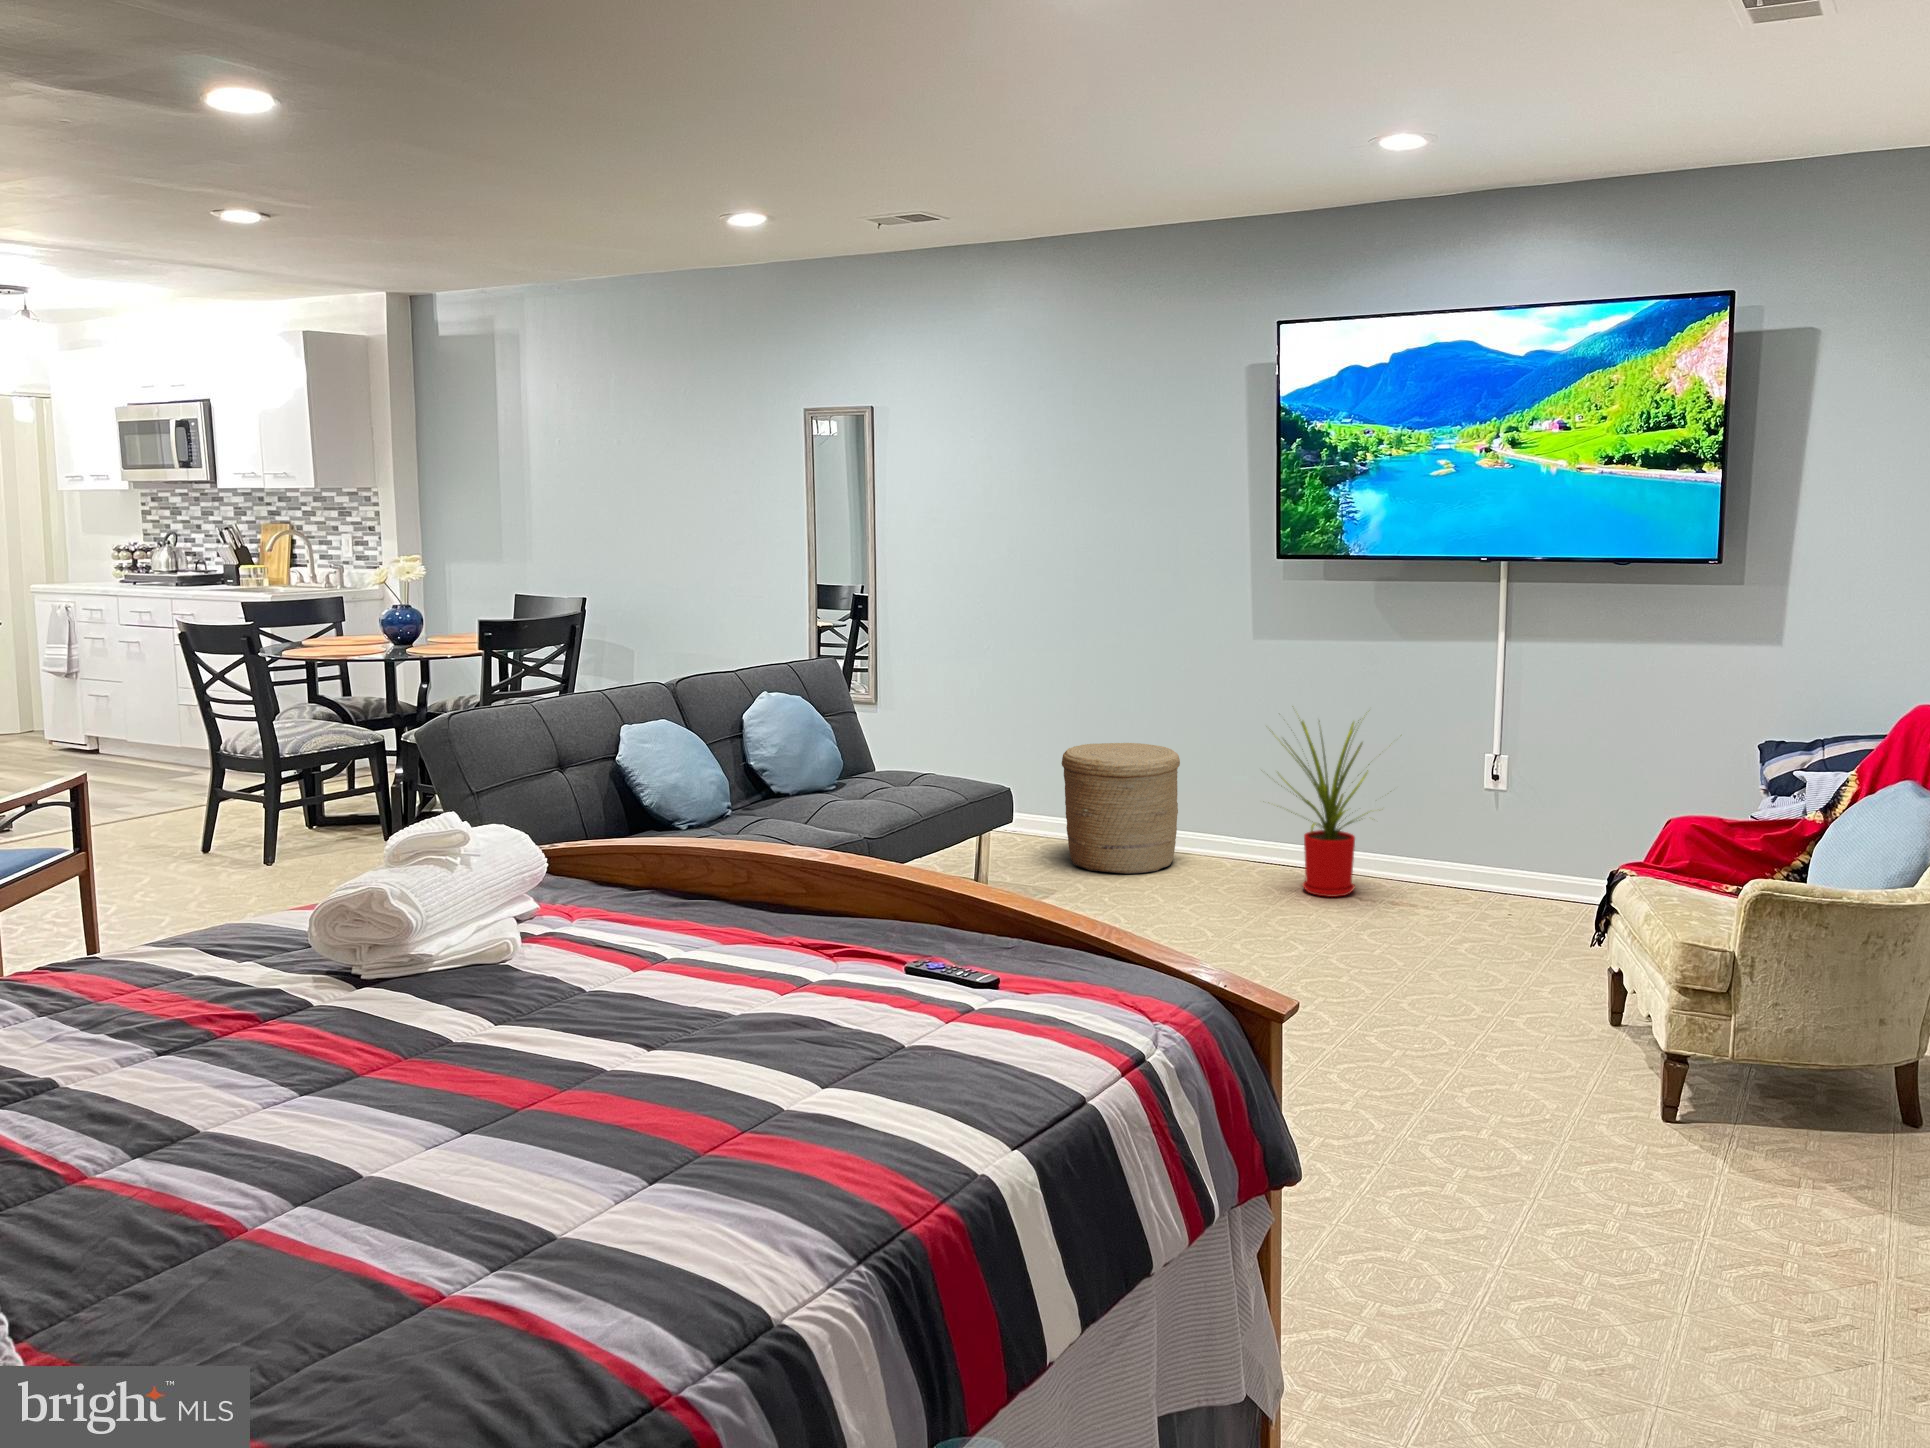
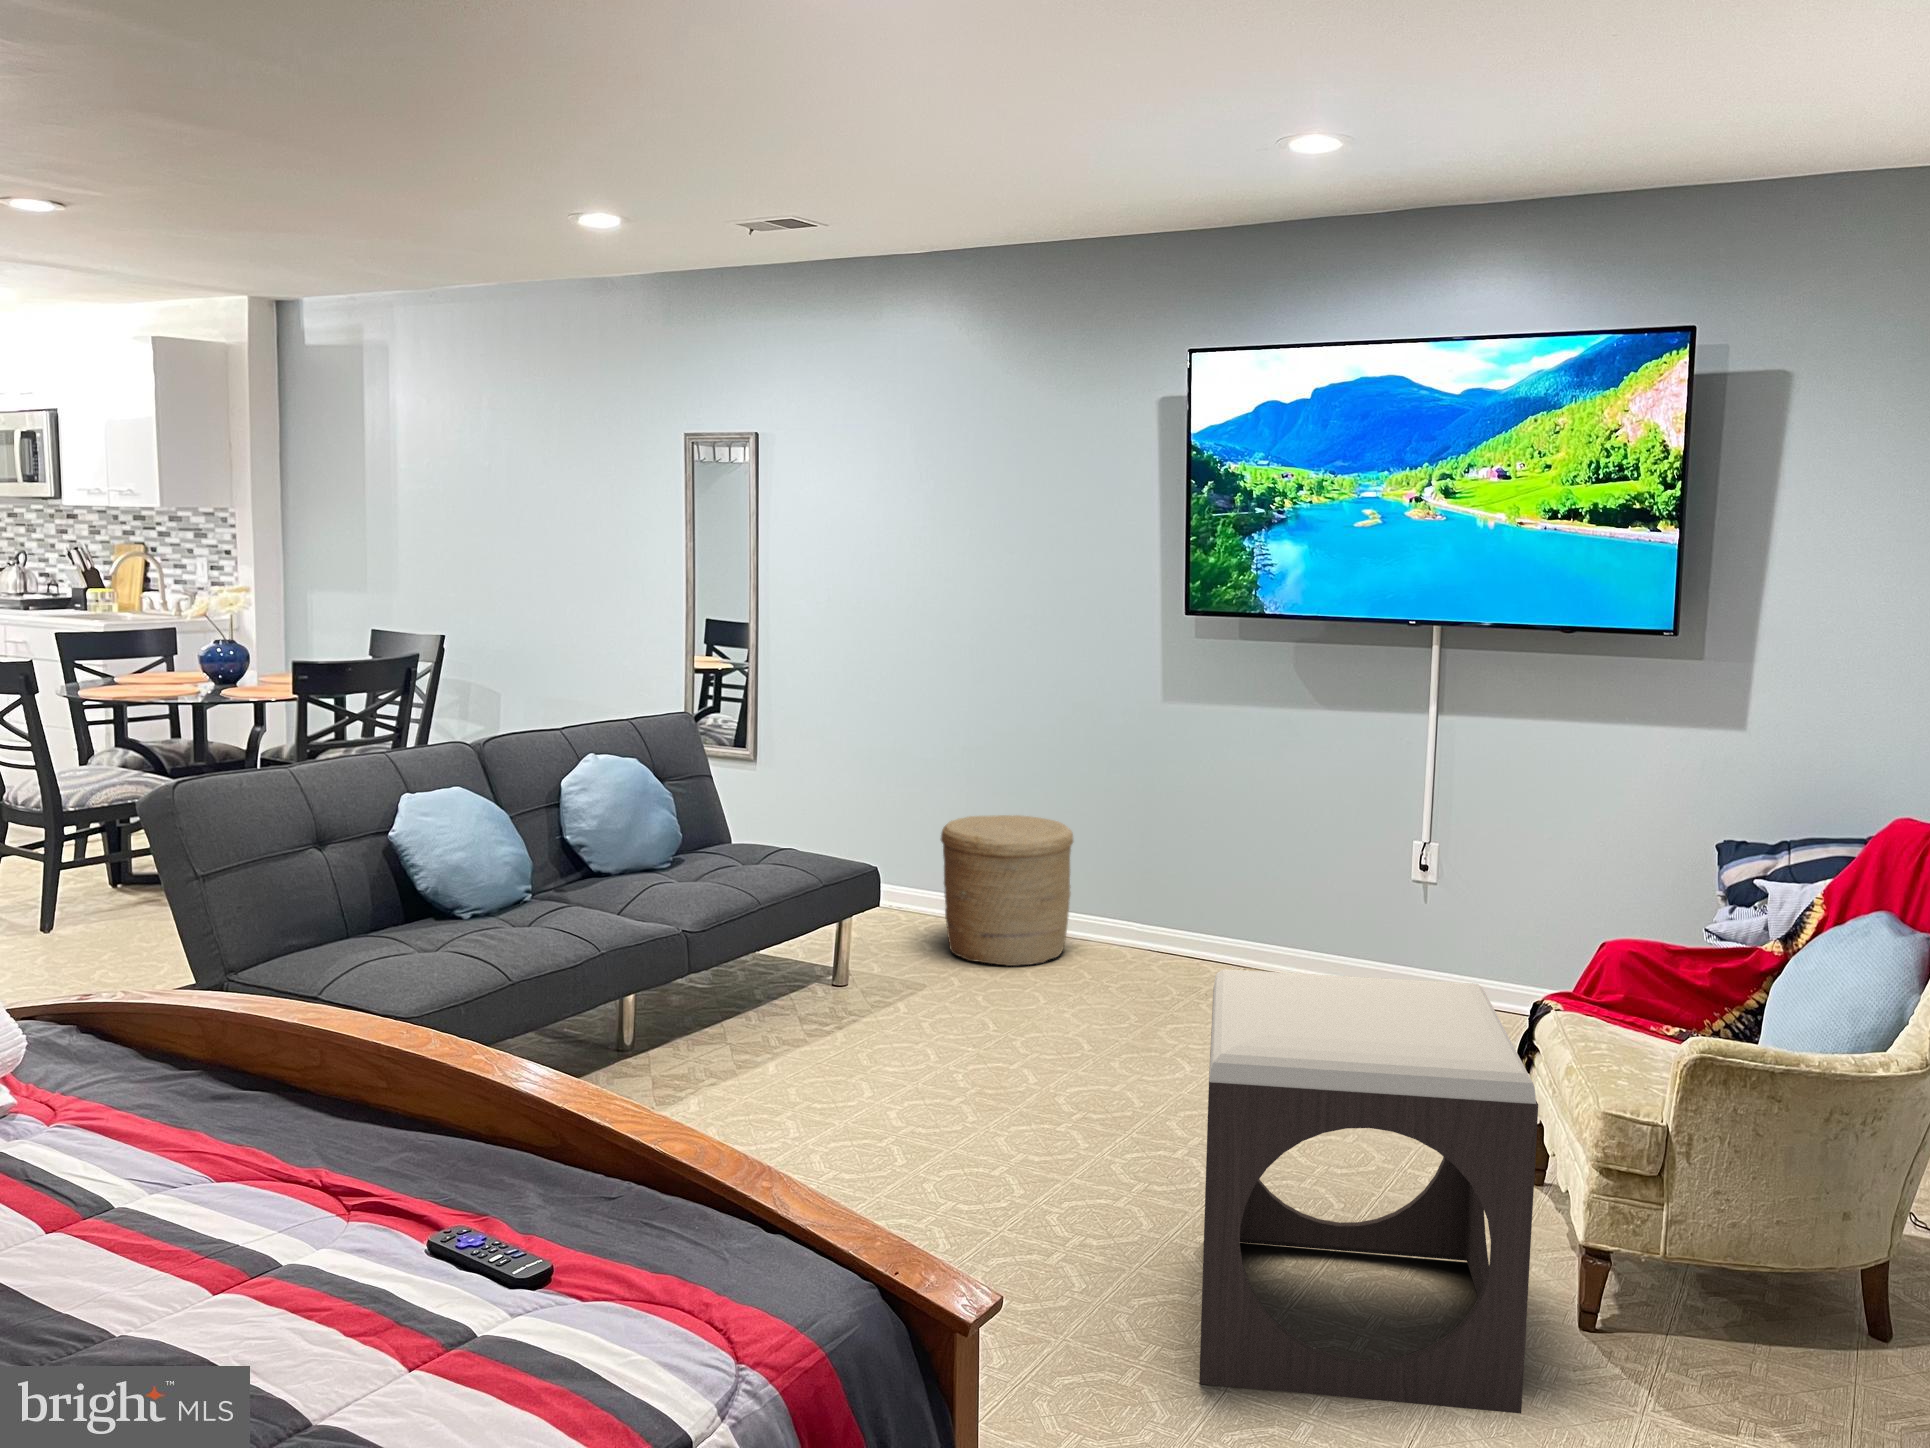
house plant: present [1277,721,1369,897] -> none [1154,781,1319,1001]
footstool: none [1344,842,1633,1177] -> present [1199,969,1538,1414]

